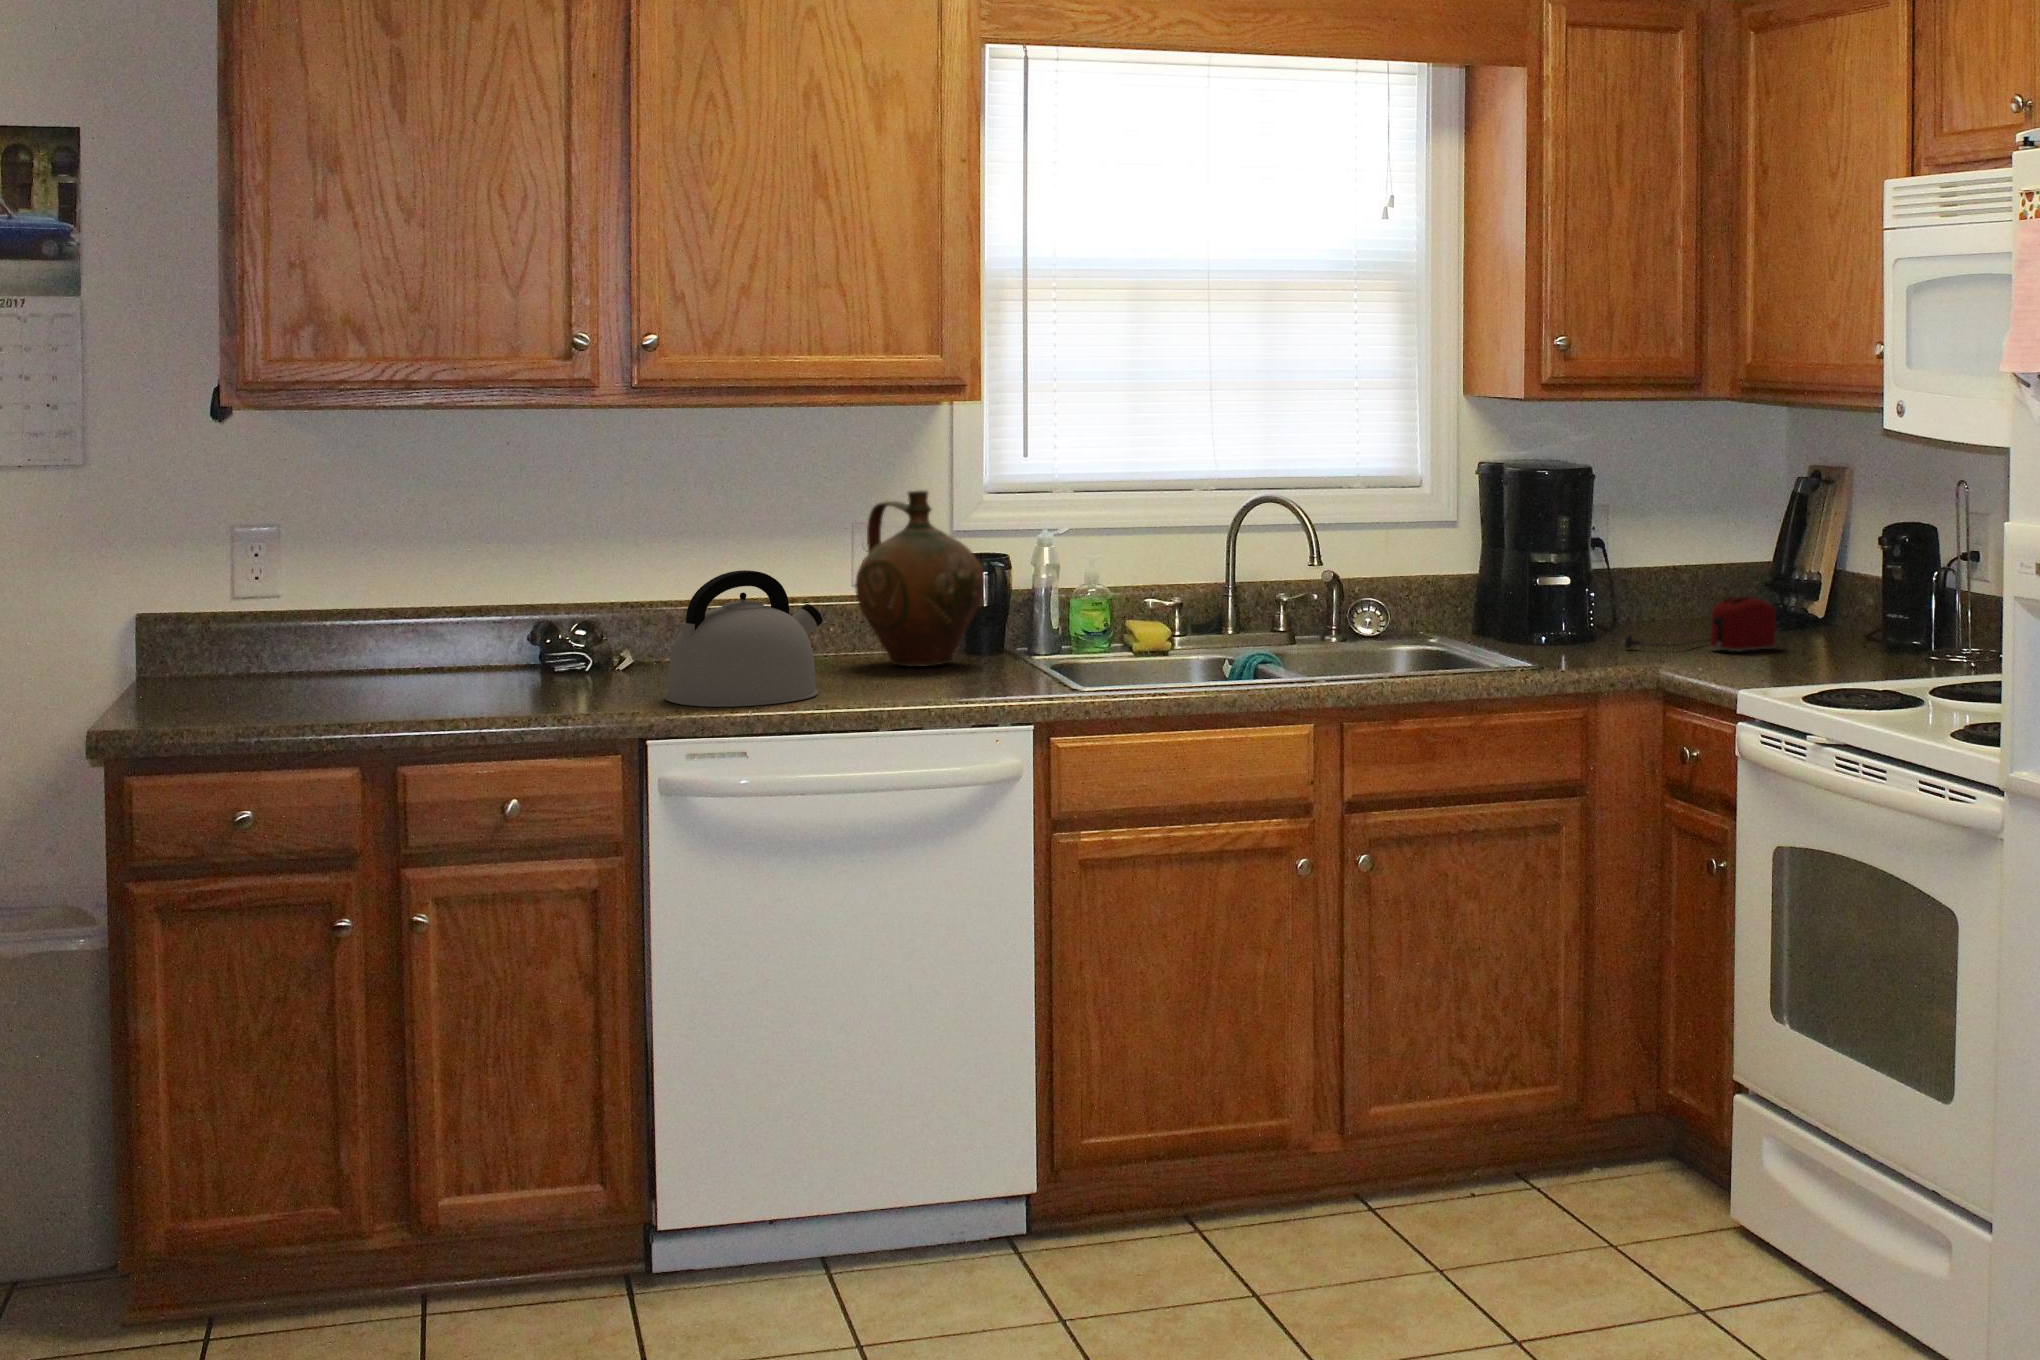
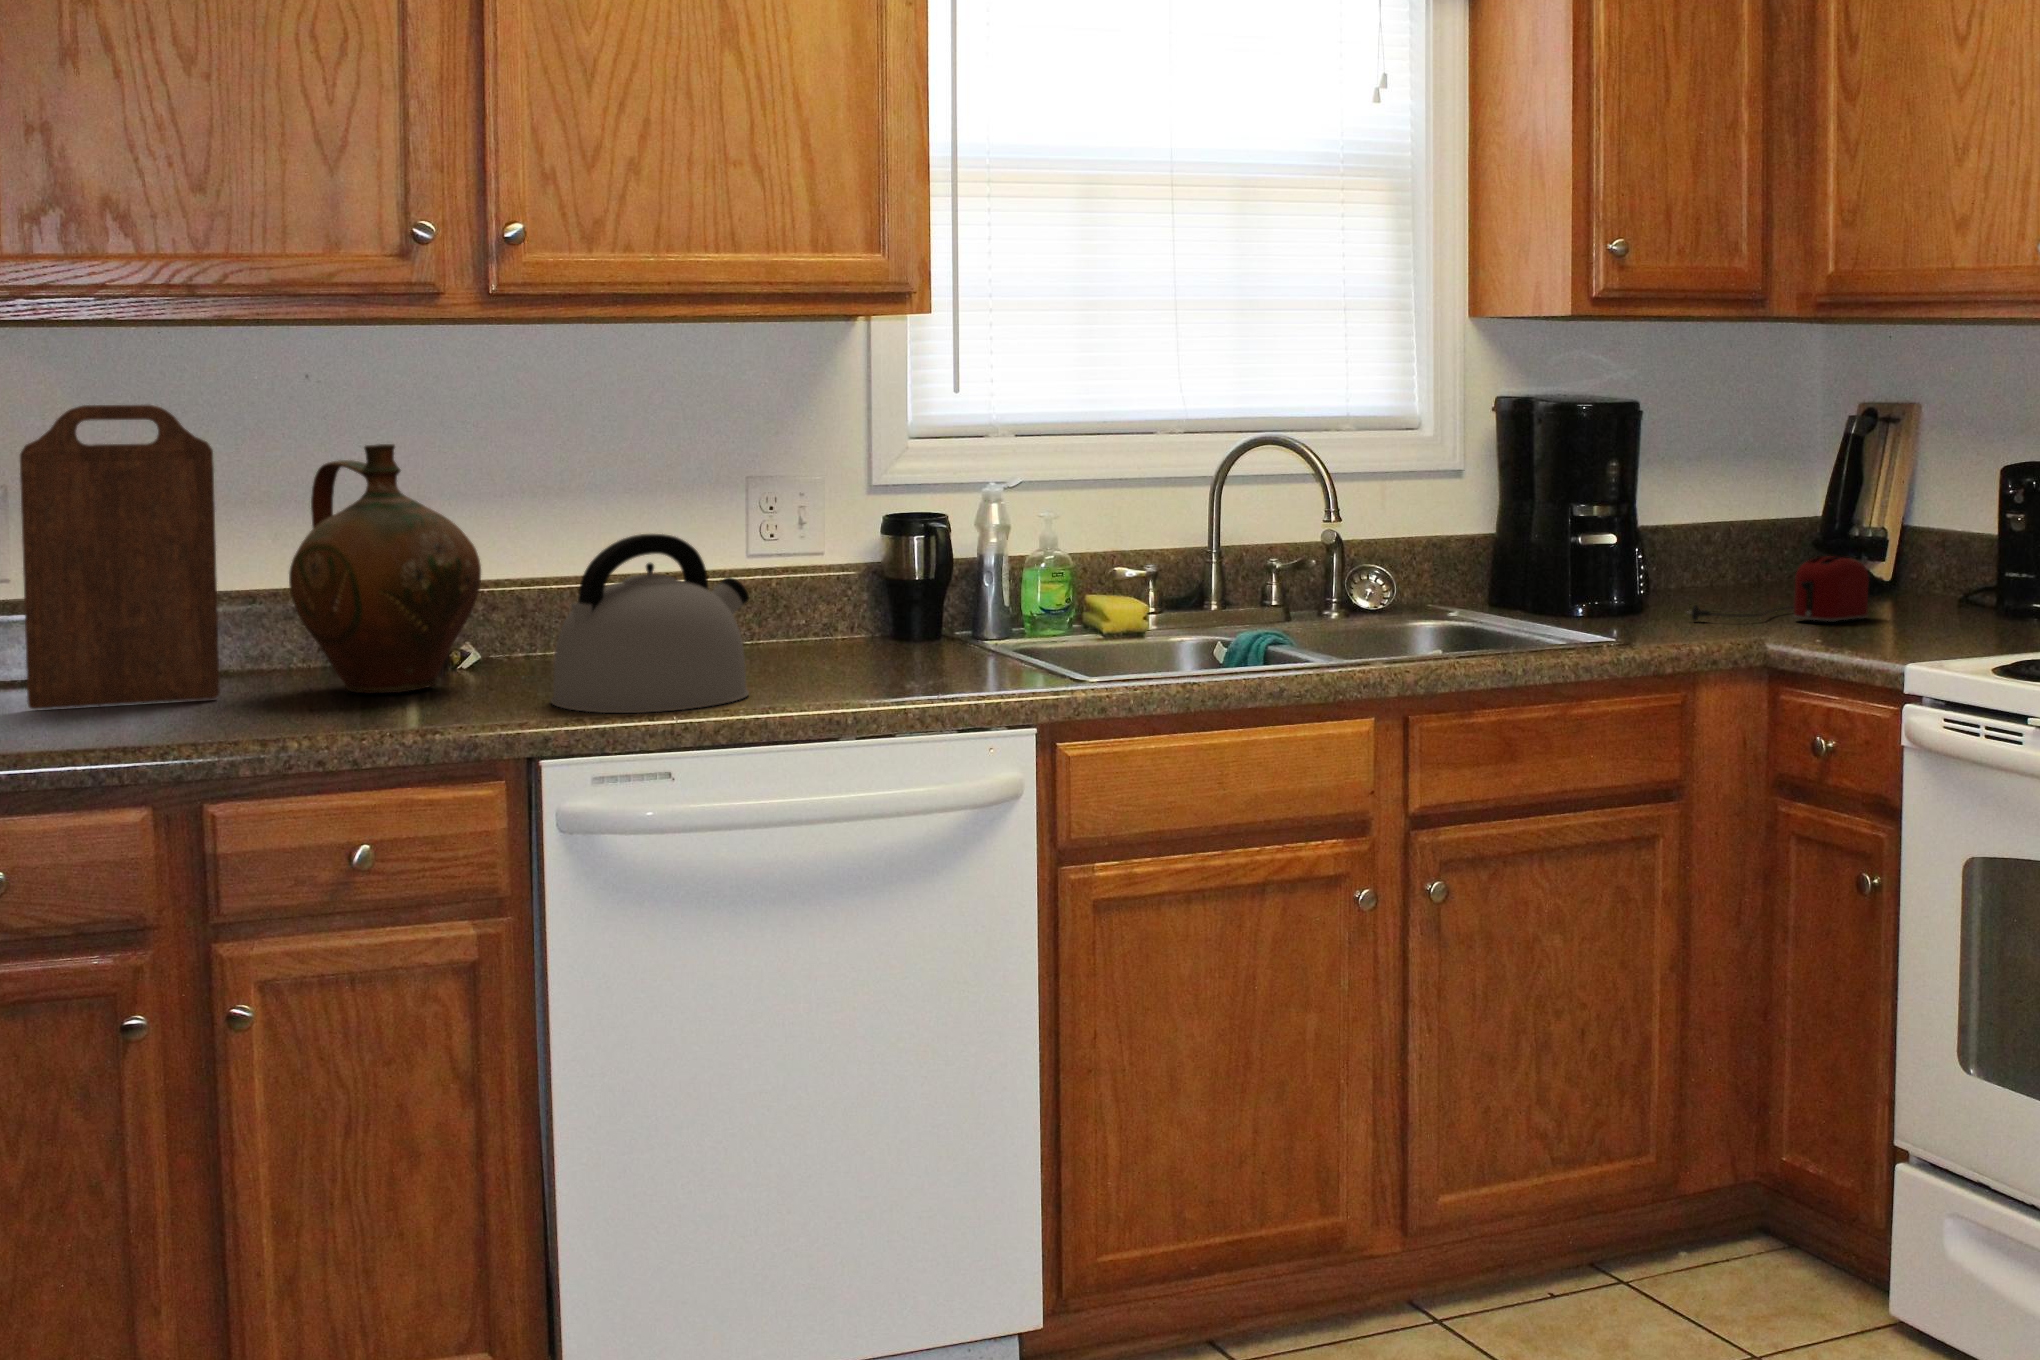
cutting board: none [281,468,424,696] -> present [20,405,220,709]
ceramic jug: present [855,491,985,667] -> present [289,444,481,694]

